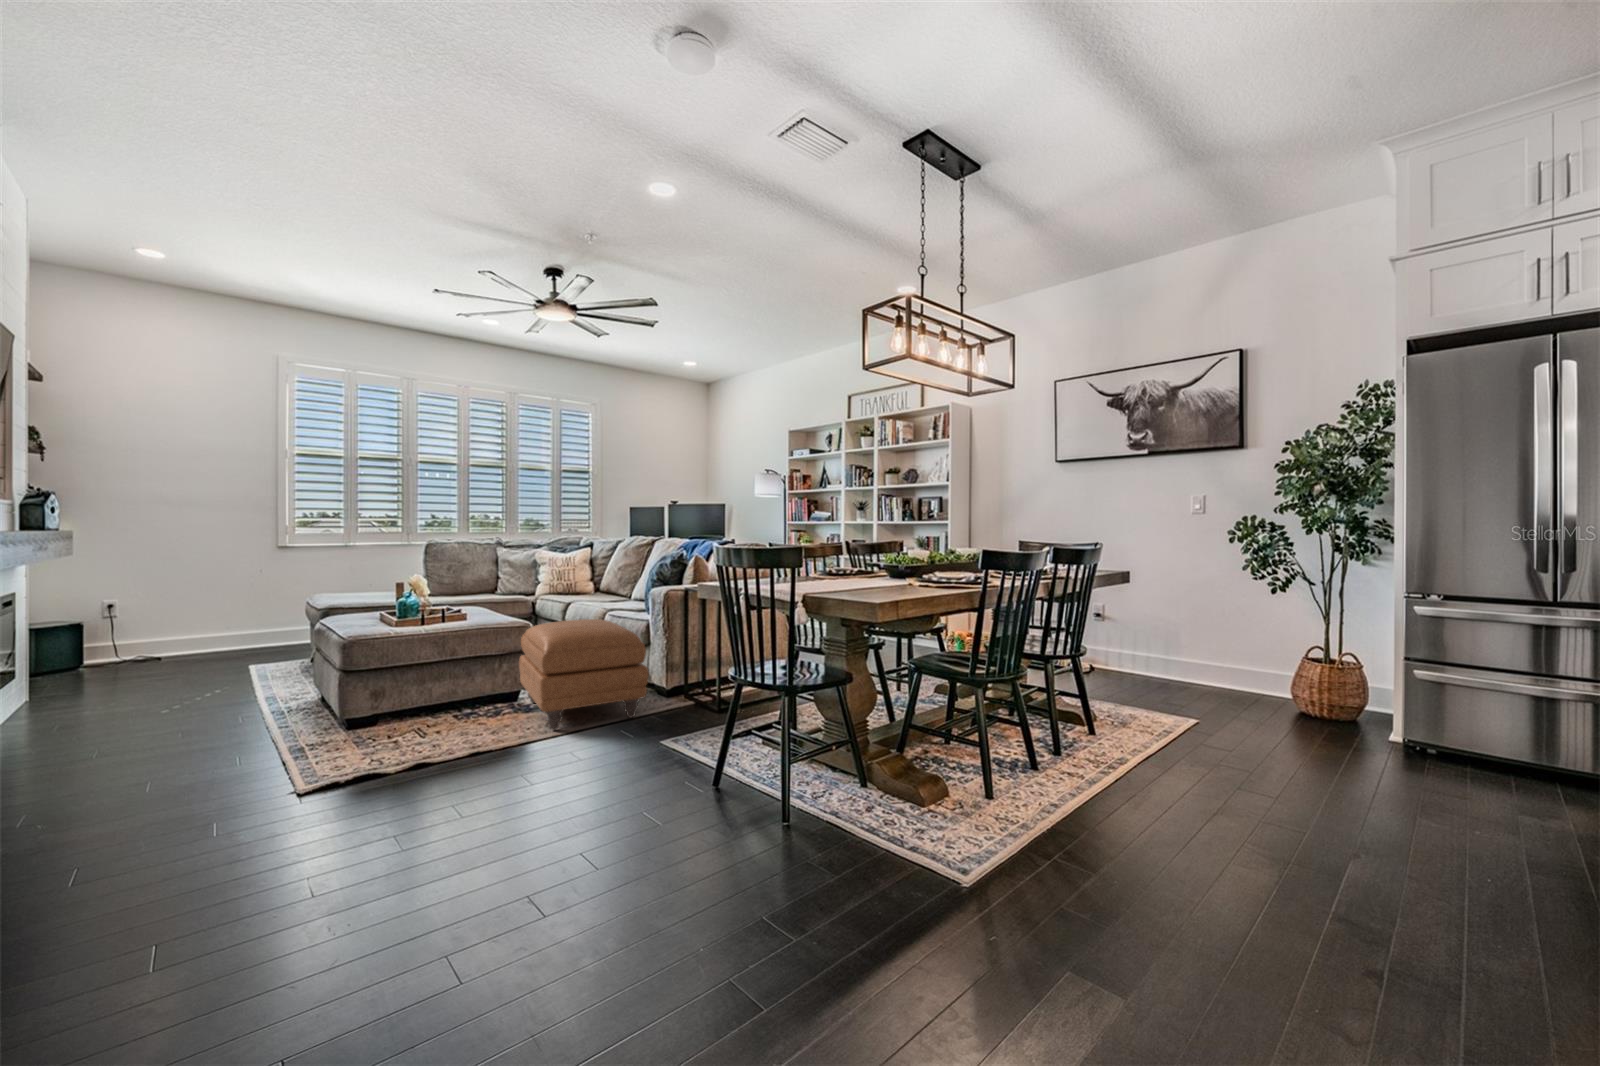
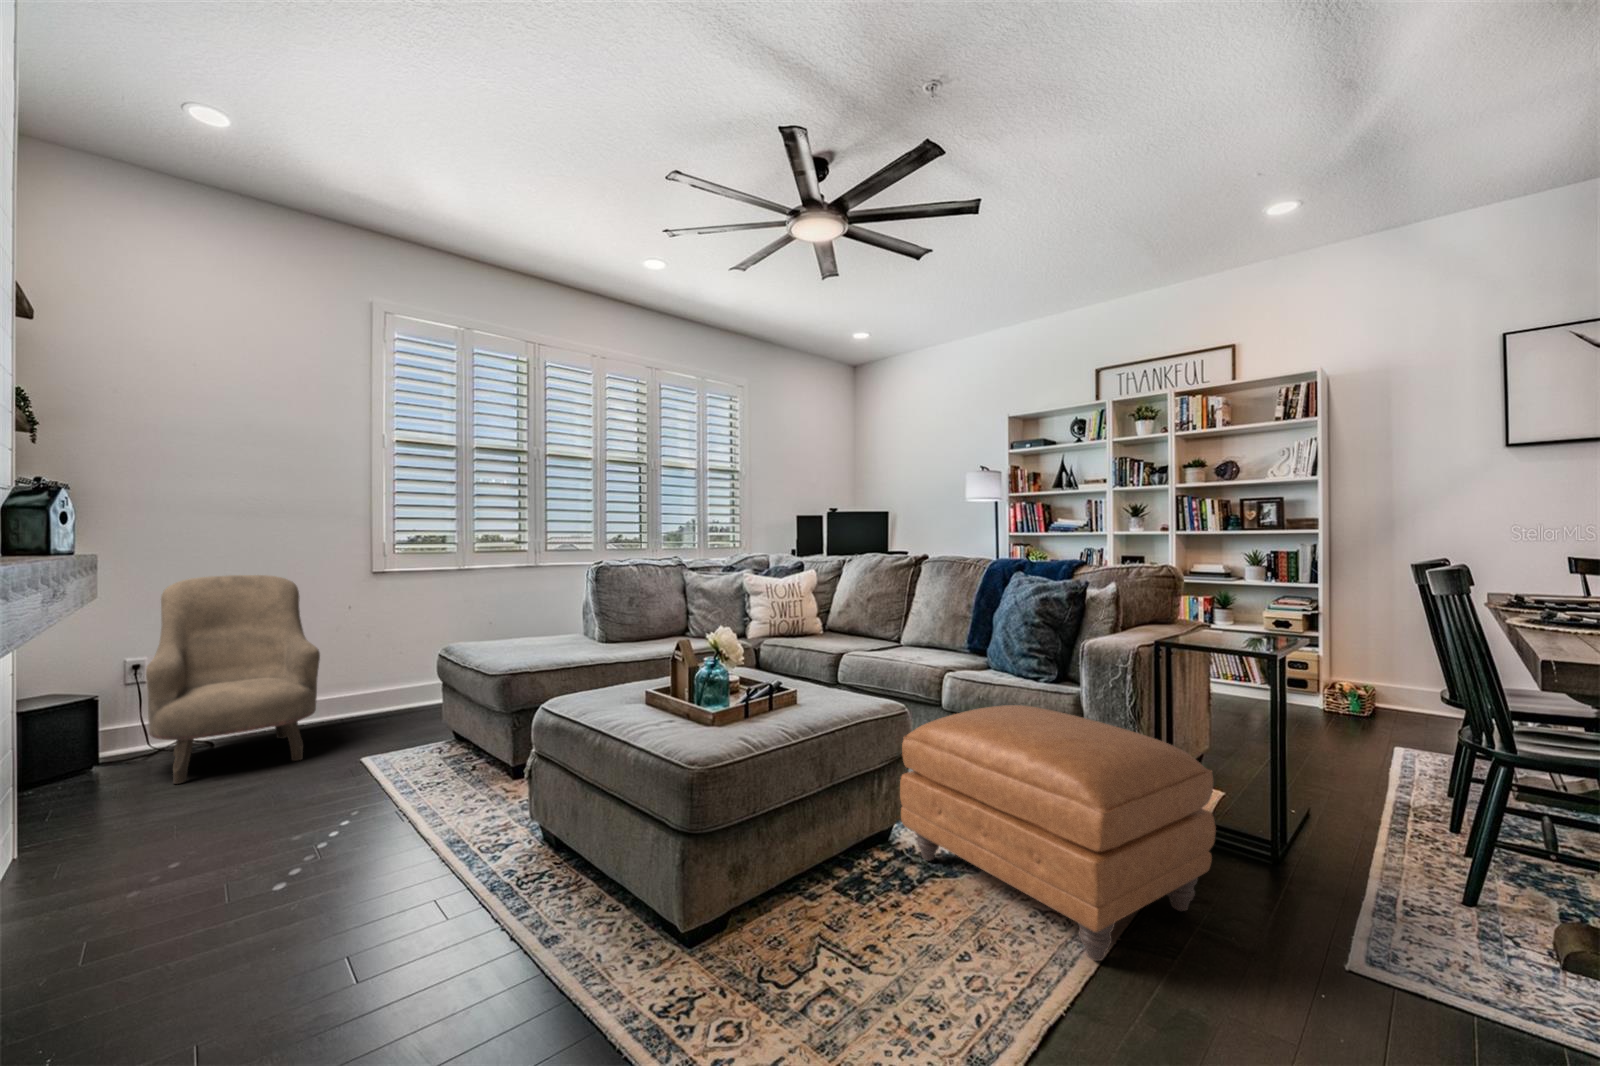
armchair: none [112,548,230,675] -> present [146,575,320,784]

